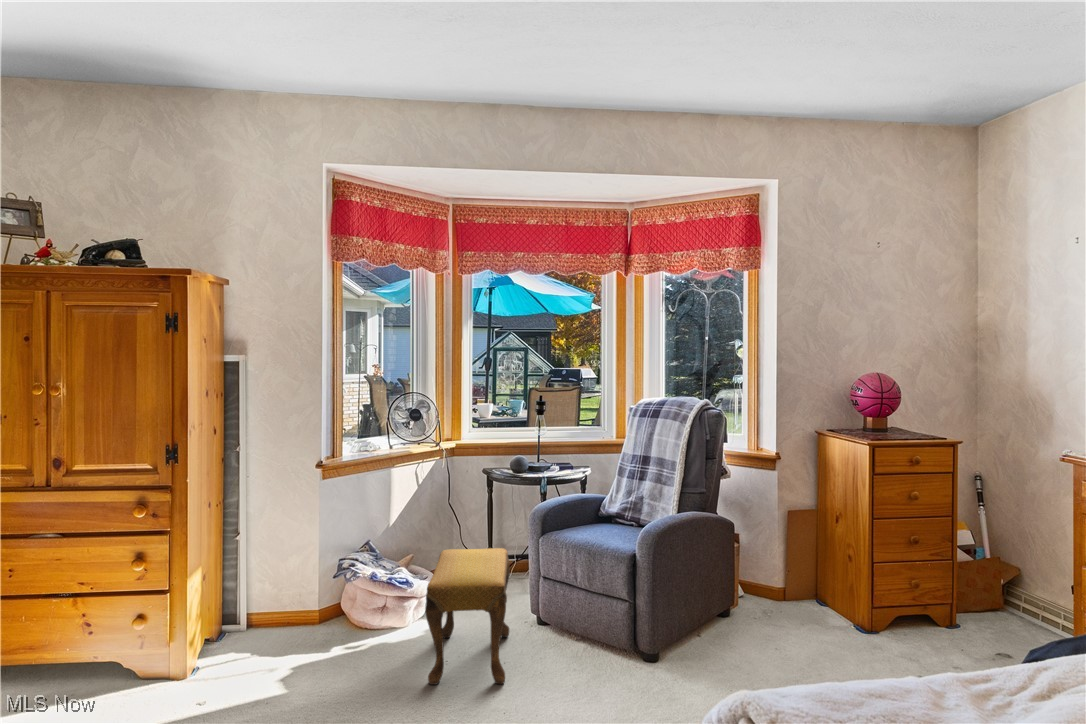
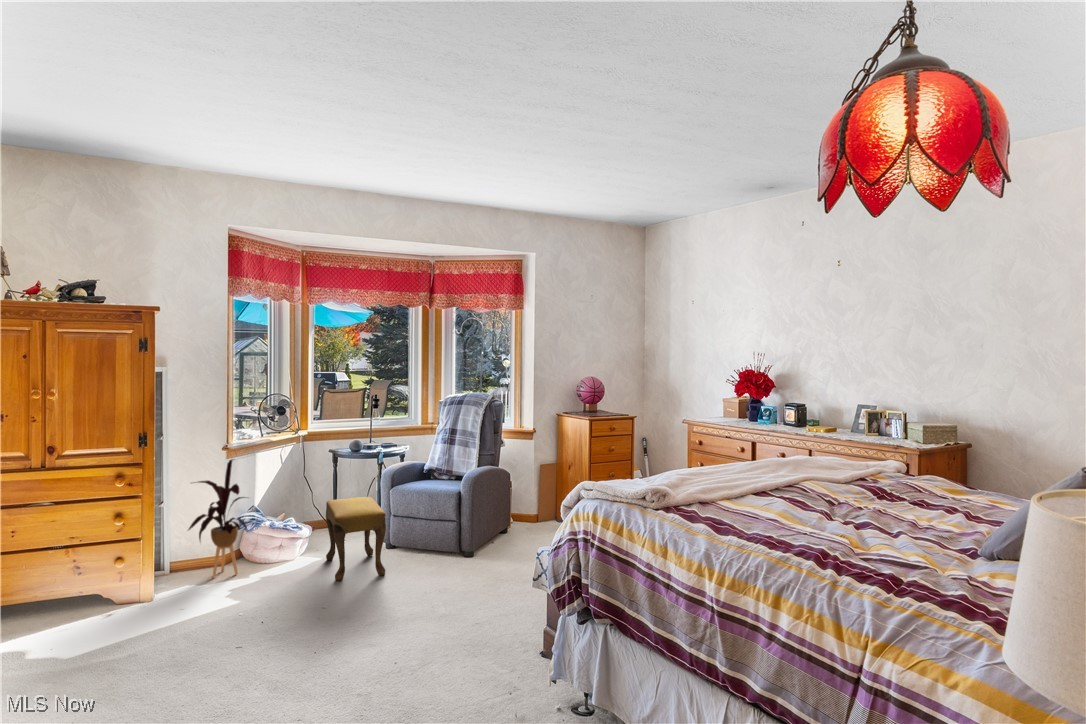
house plant: none [242,483,335,648] -> present [188,459,247,578]

